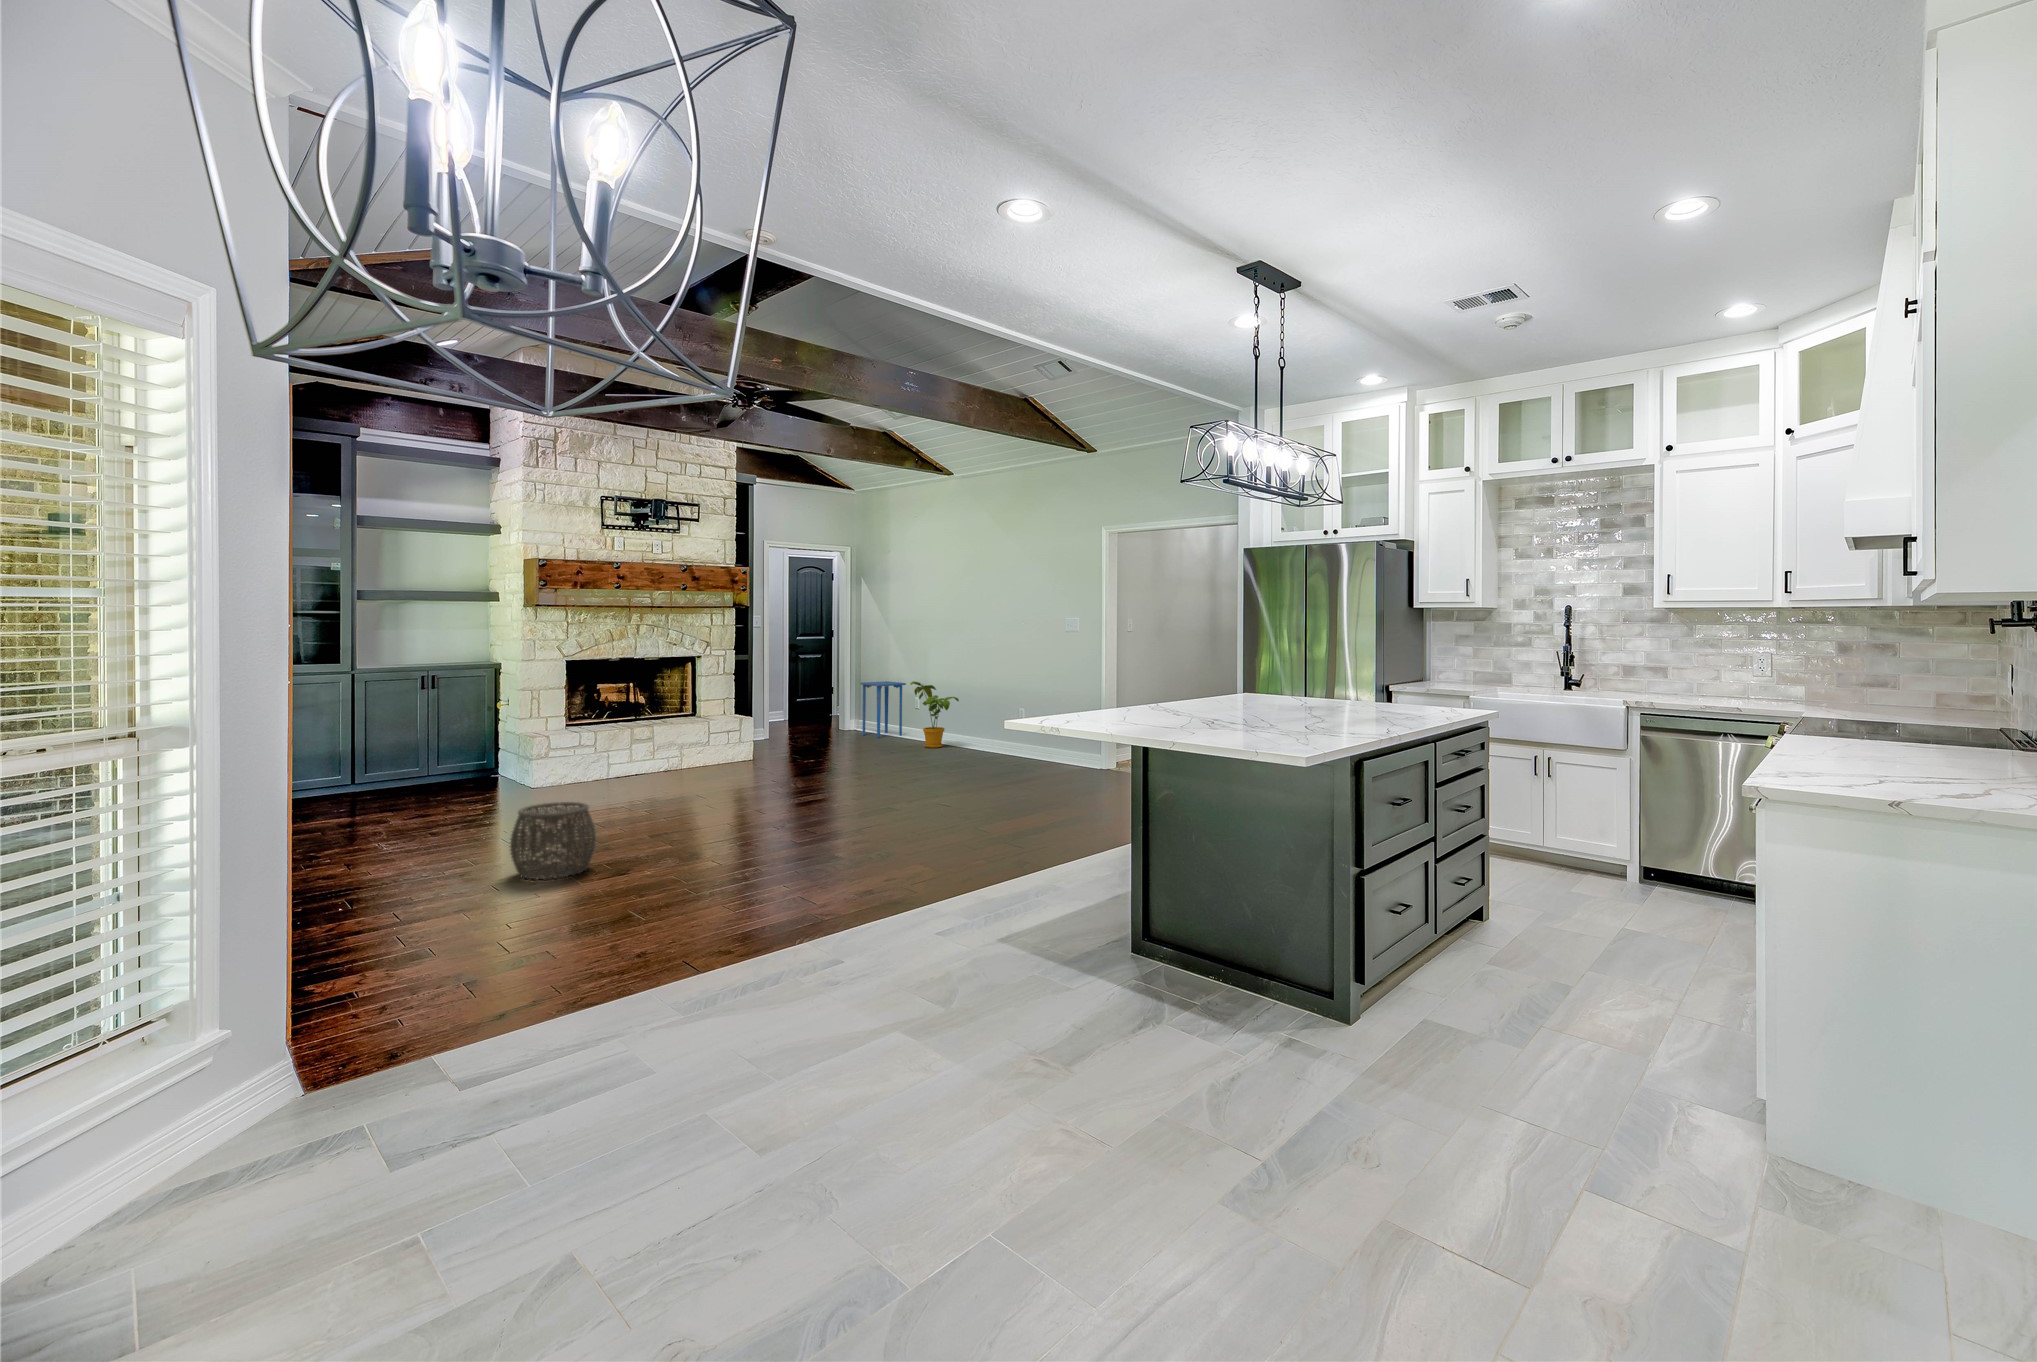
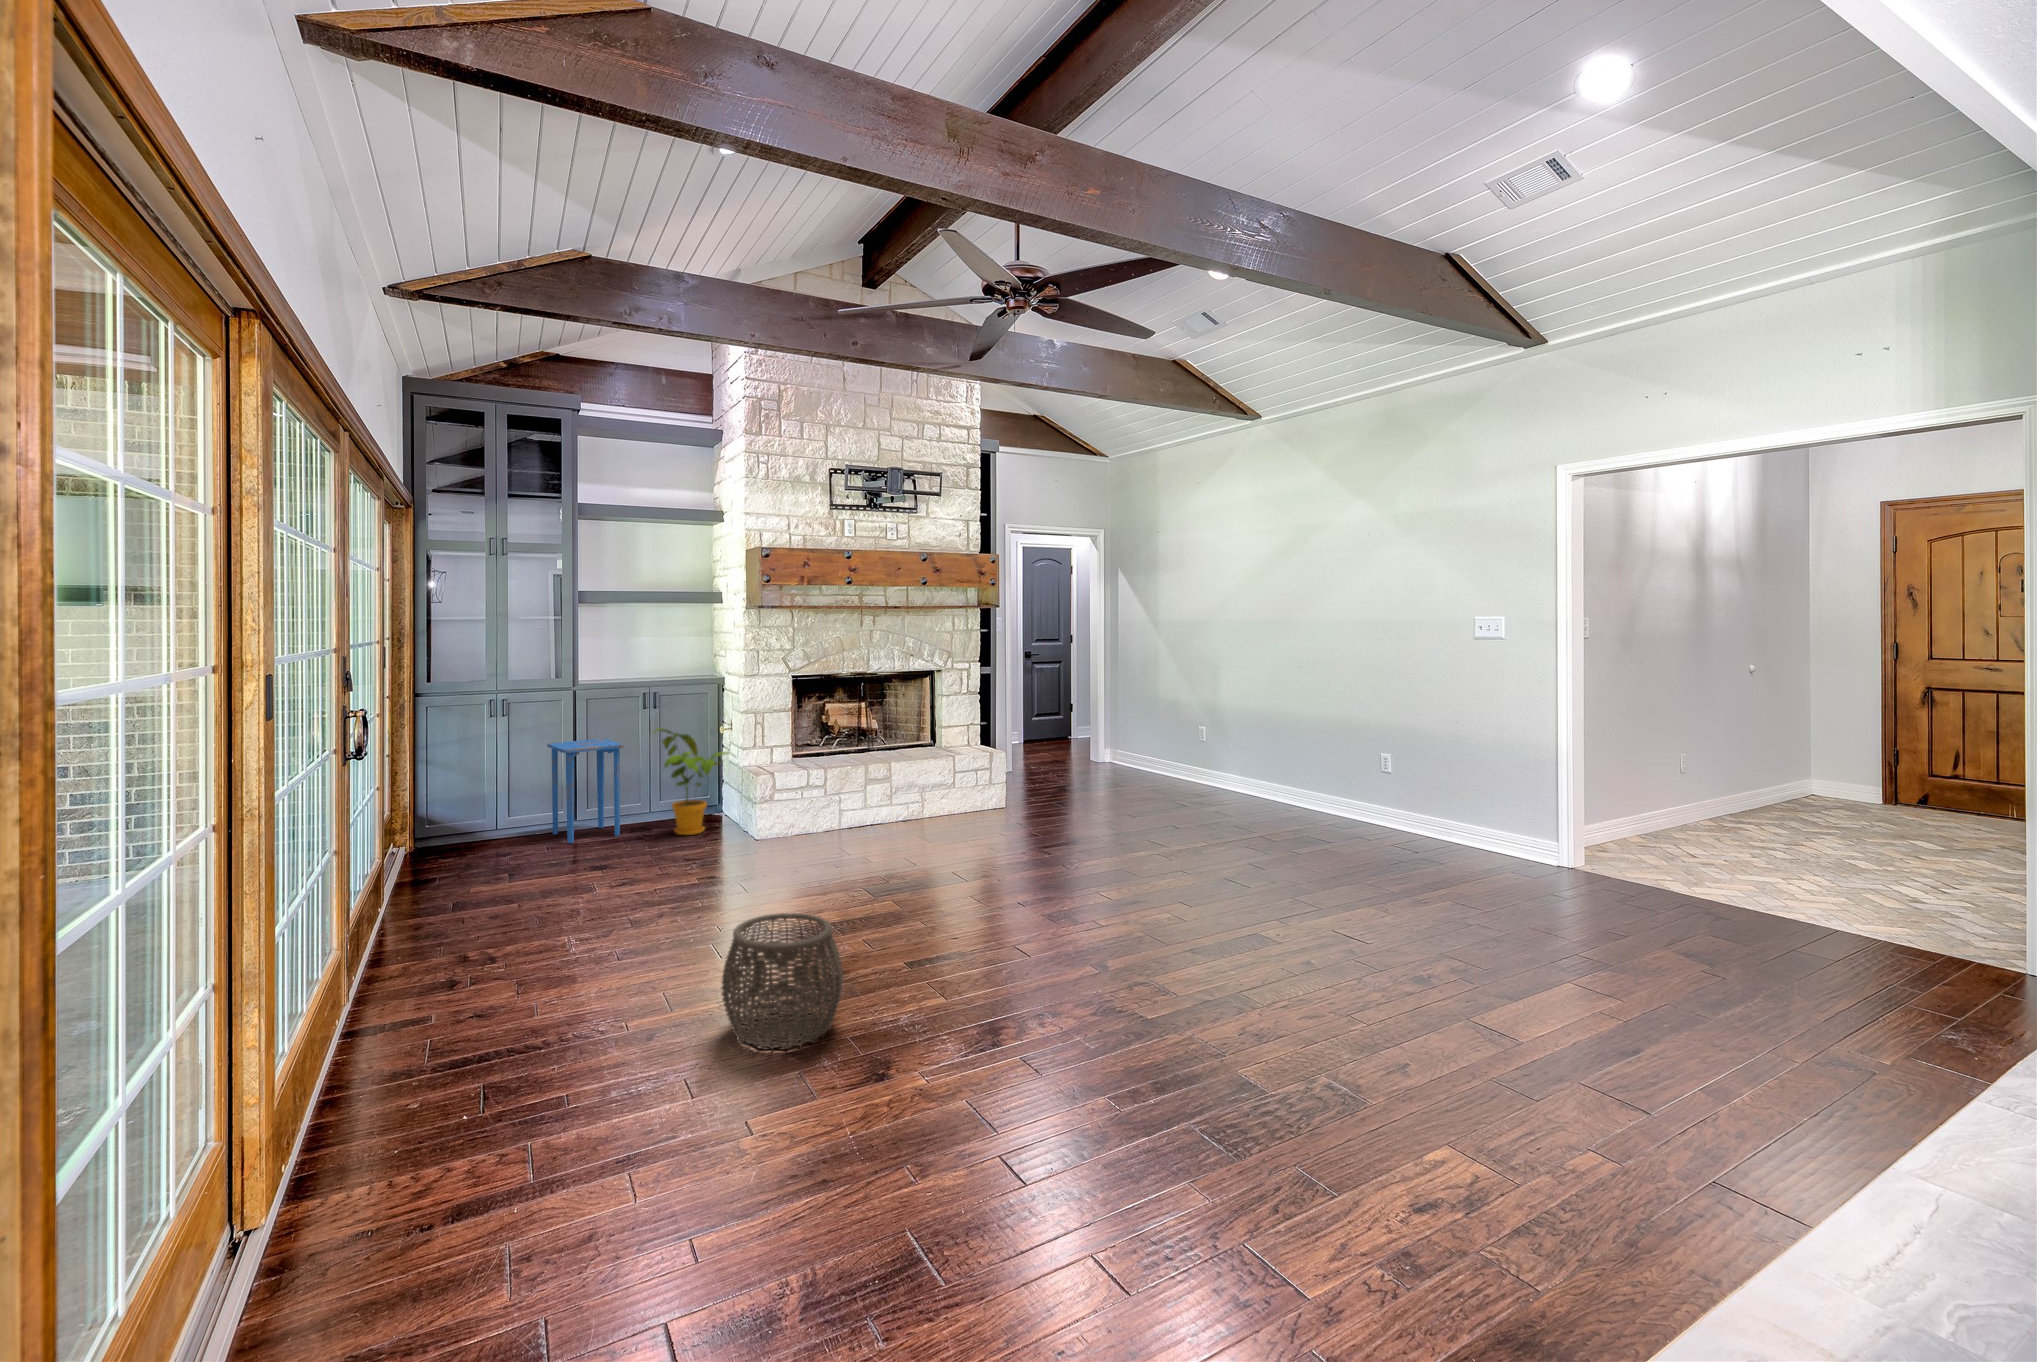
side table: present [860,681,906,737] -> present [547,739,624,843]
house plant: present [910,681,959,748] -> present [654,728,730,835]

